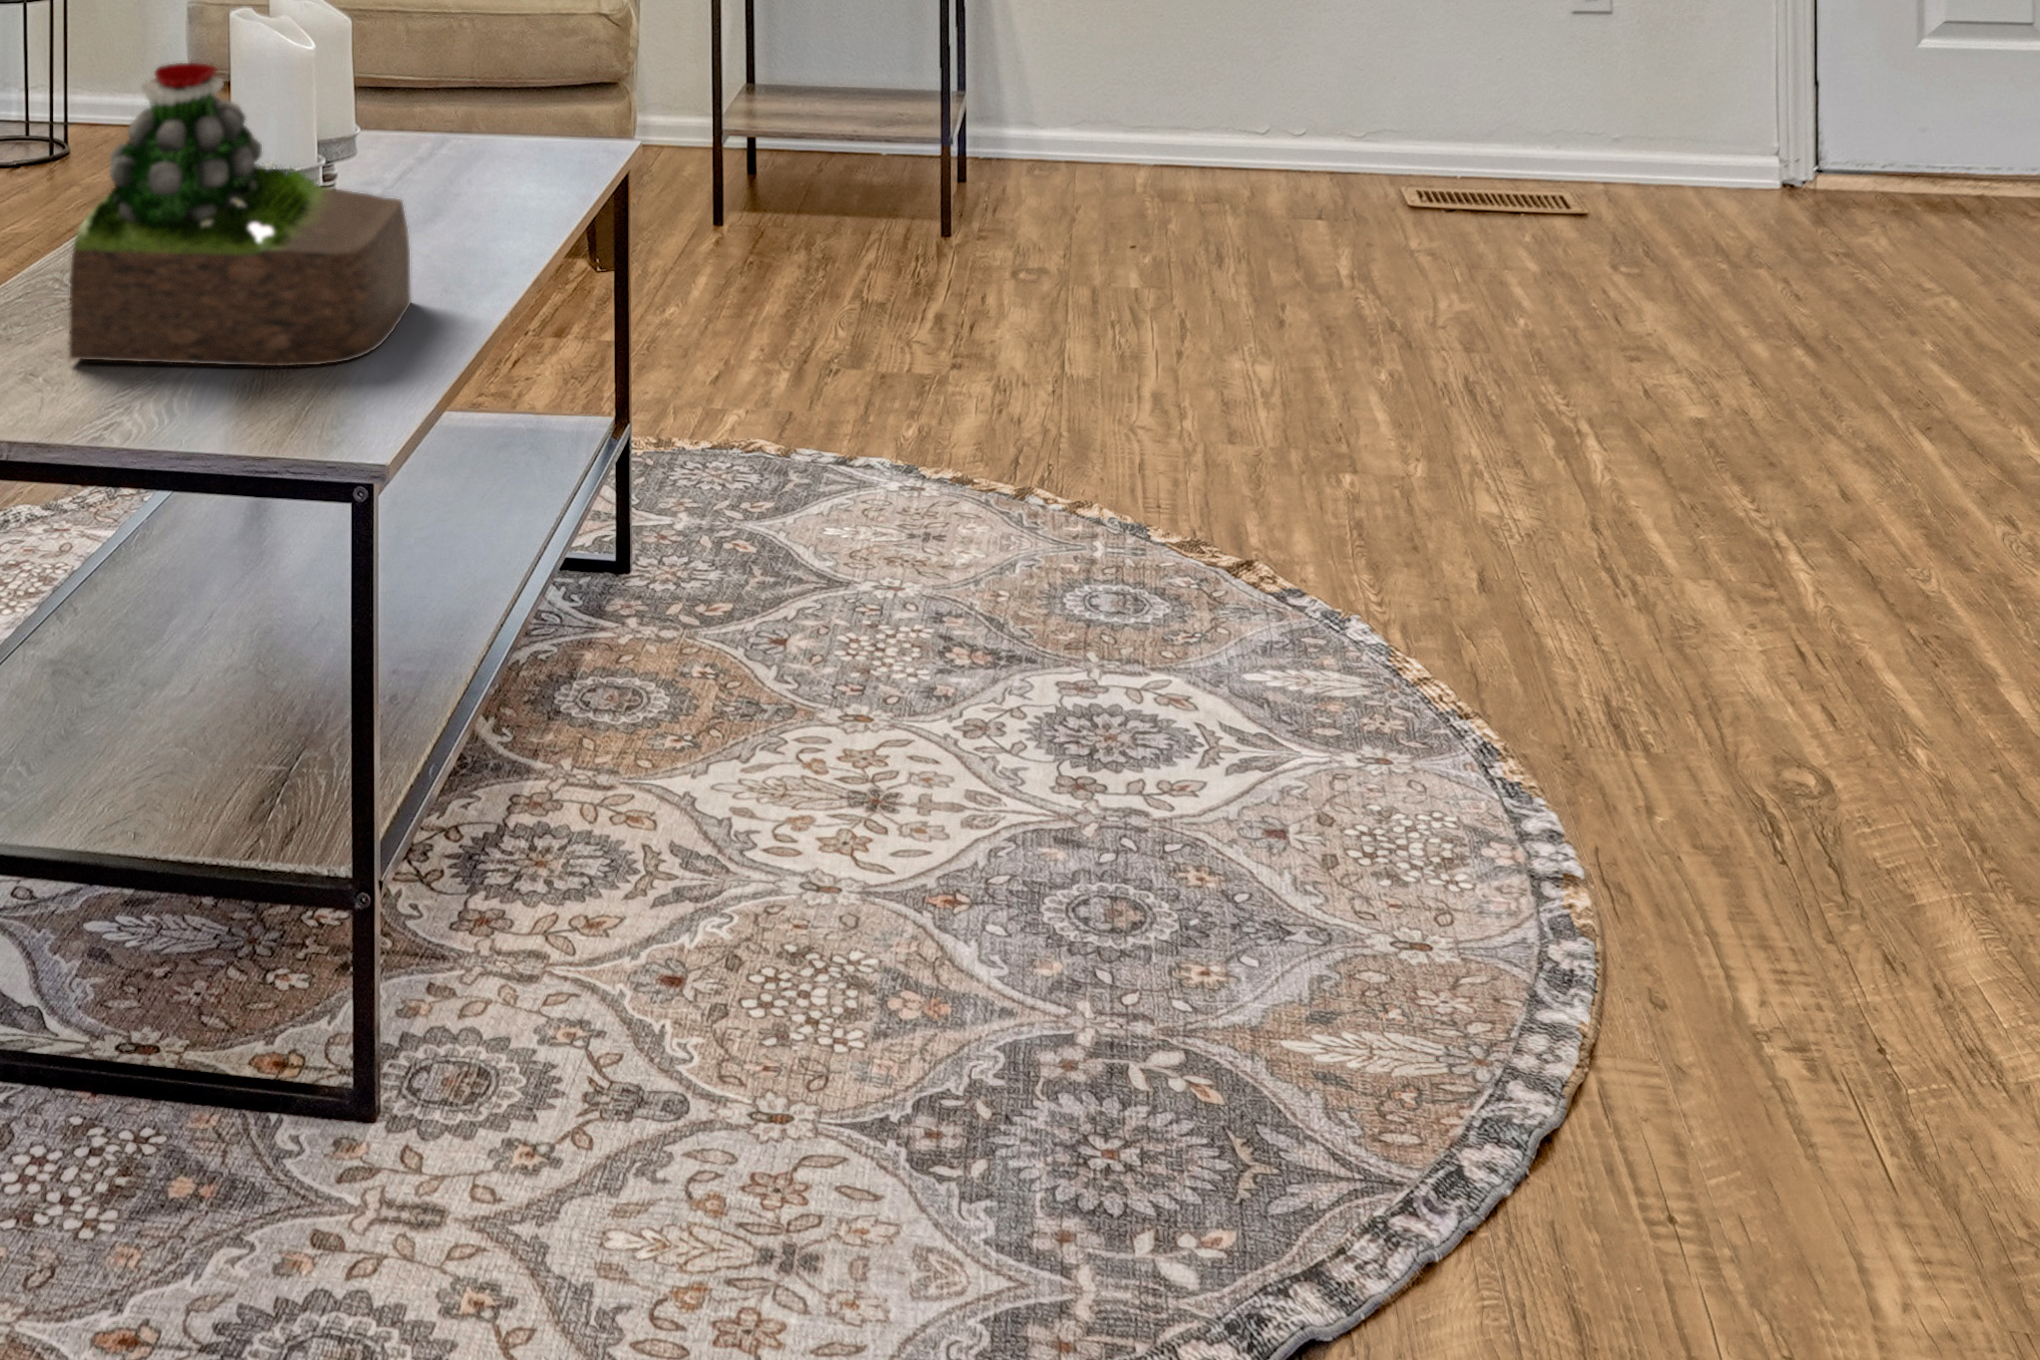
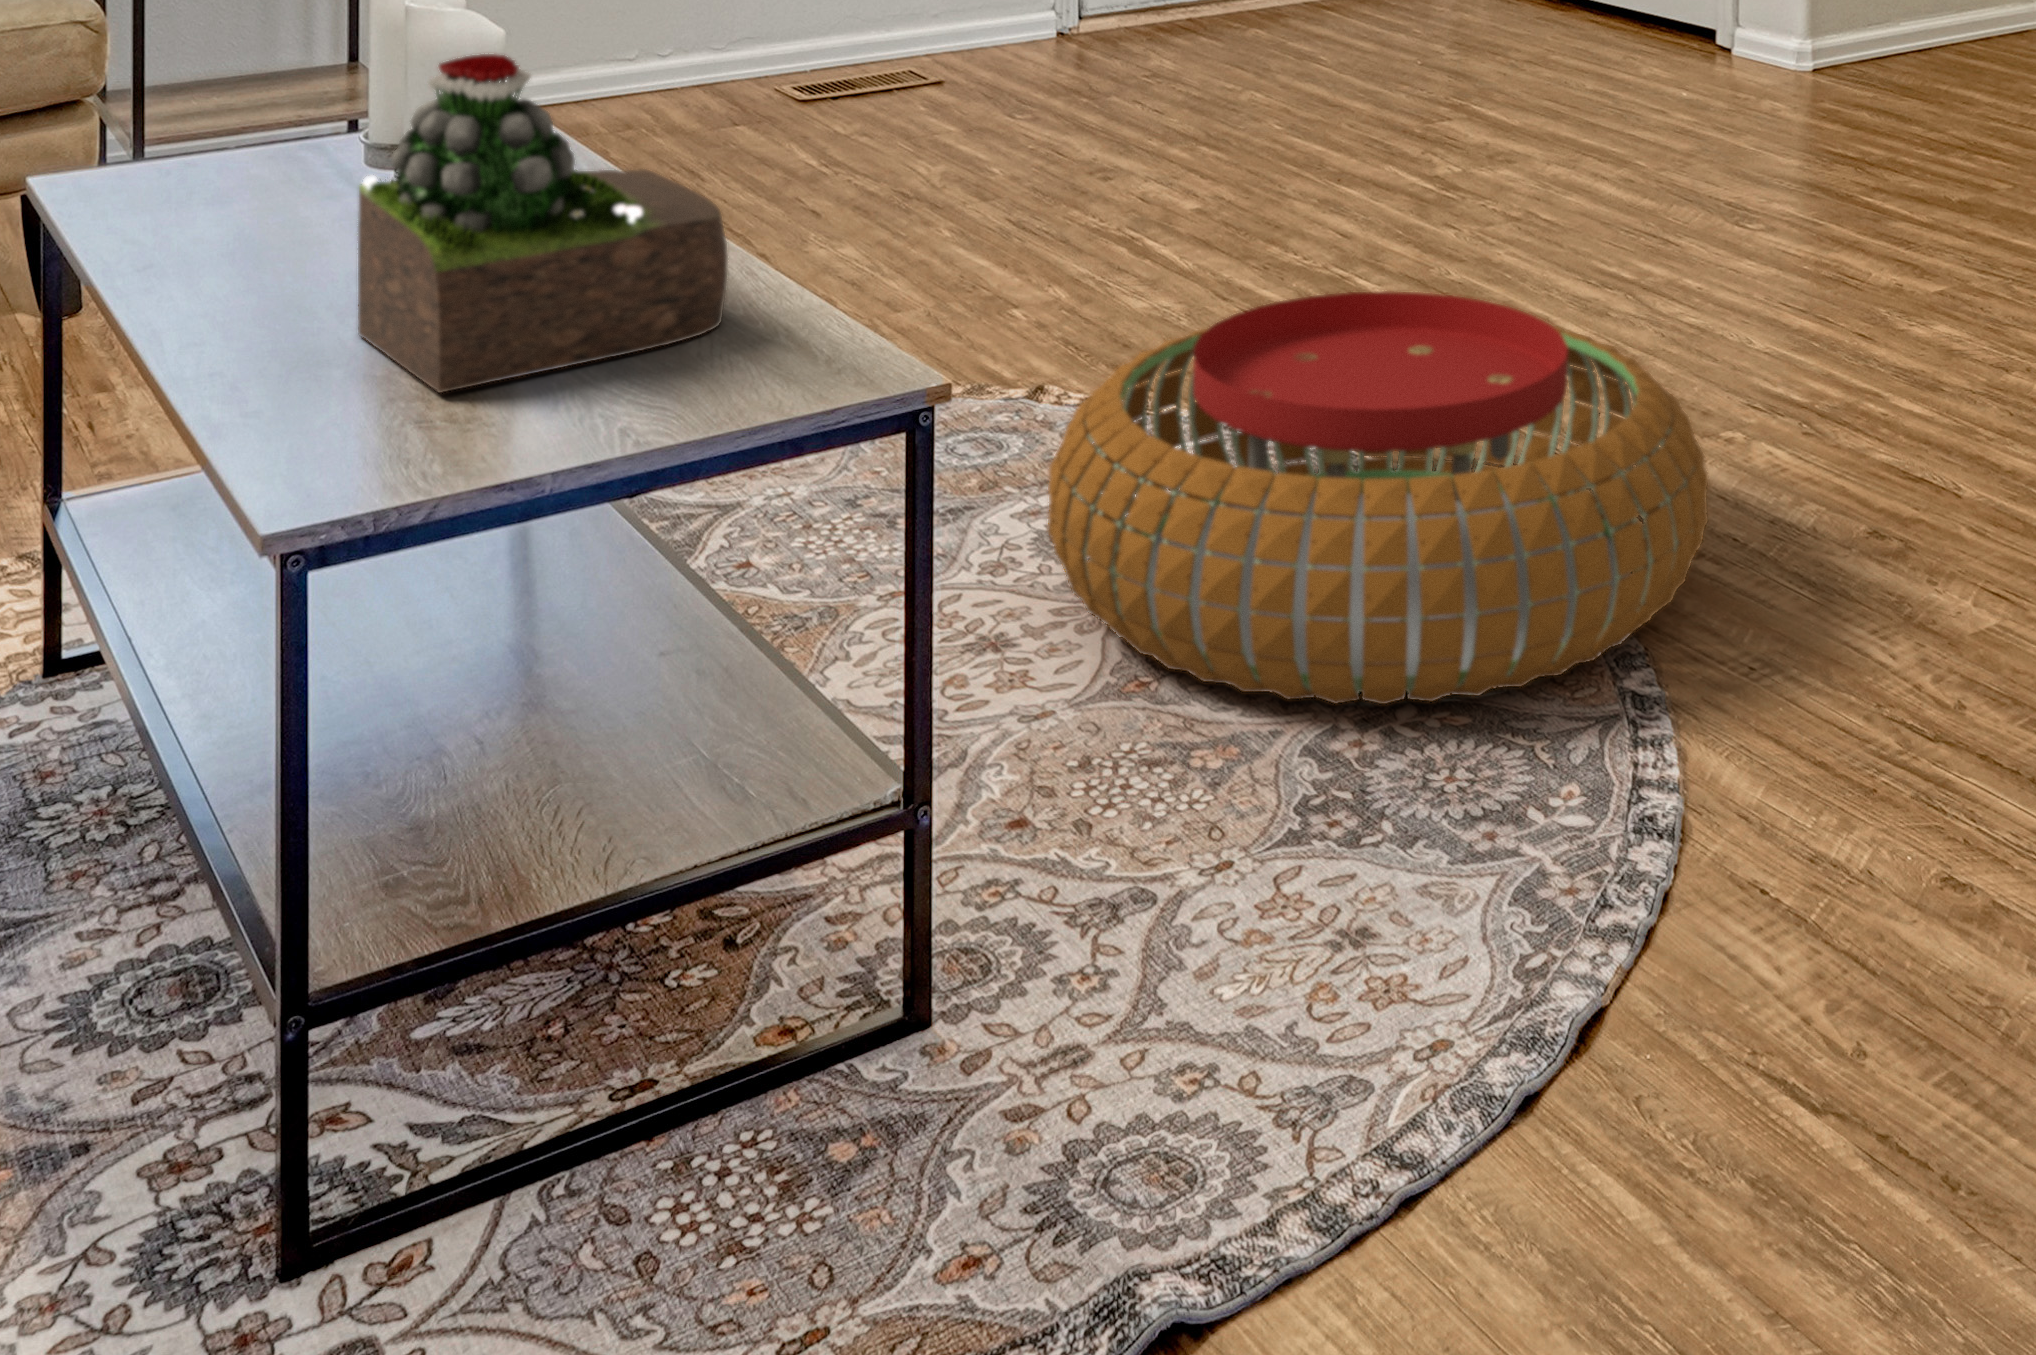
pouf: none [925,510,1785,1083] -> present [1047,291,1708,704]

